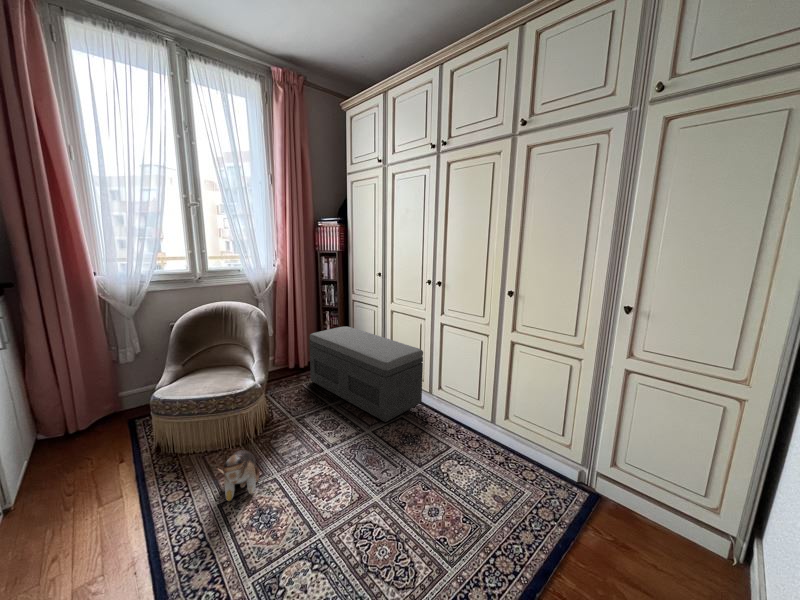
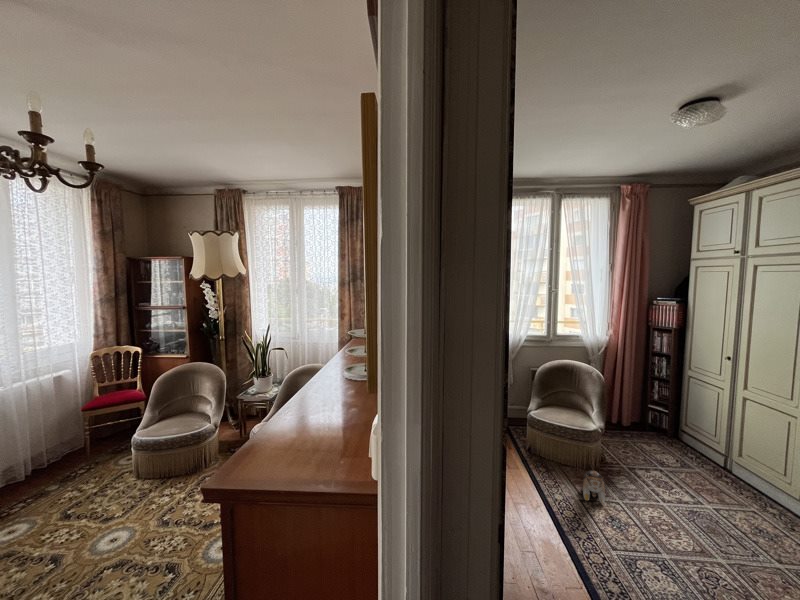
storage bench: present [310,326,423,422] -> none [636,399,789,506]

